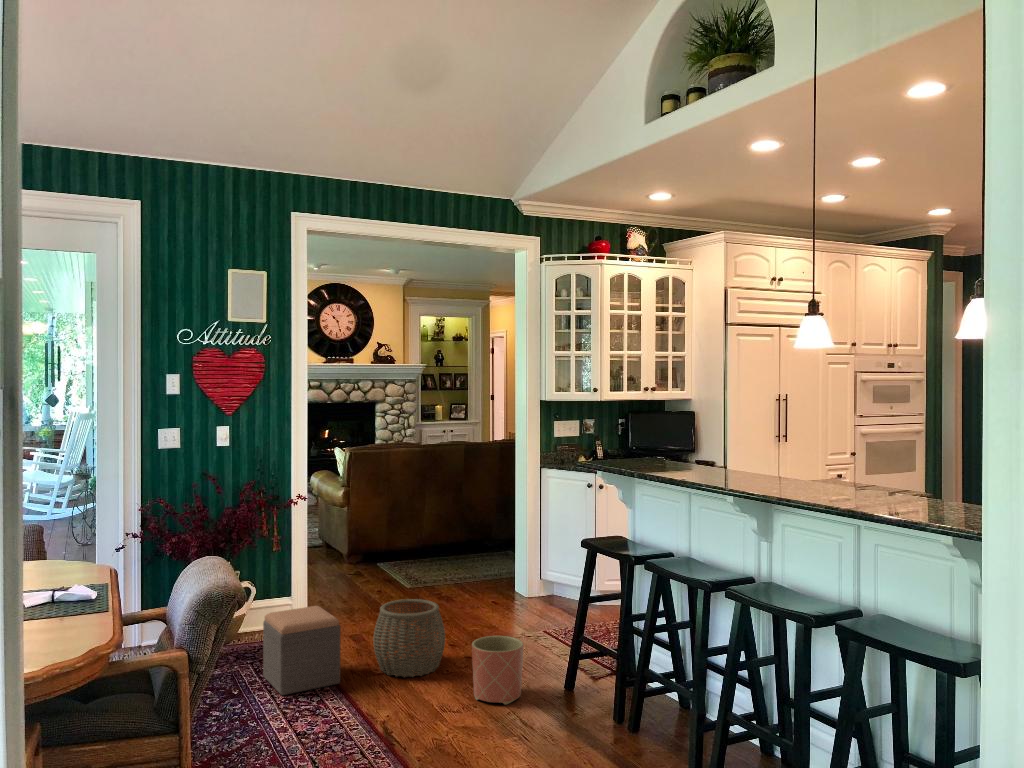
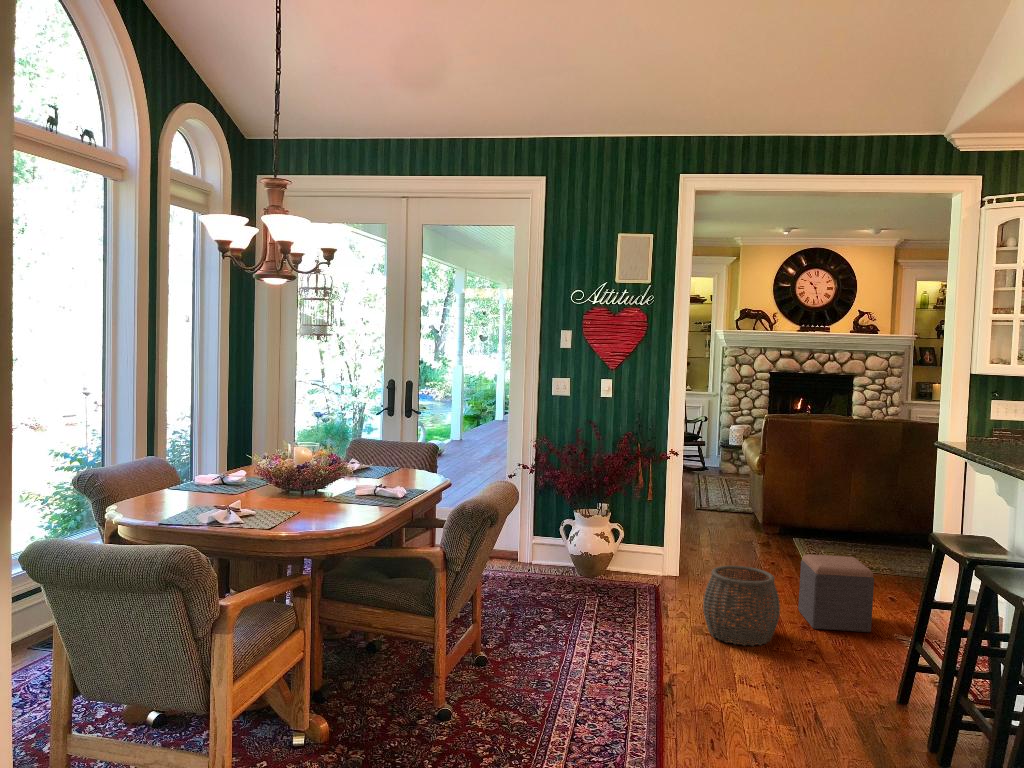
footstool: present [263,606,340,695] -> present [798,554,874,632]
planter: present [472,636,523,704] -> none [782,619,842,696]

